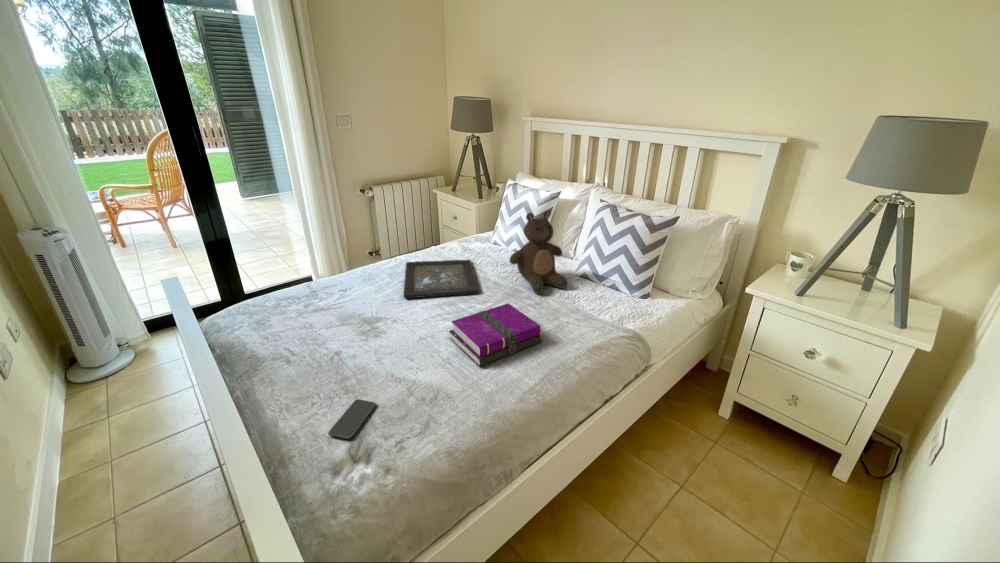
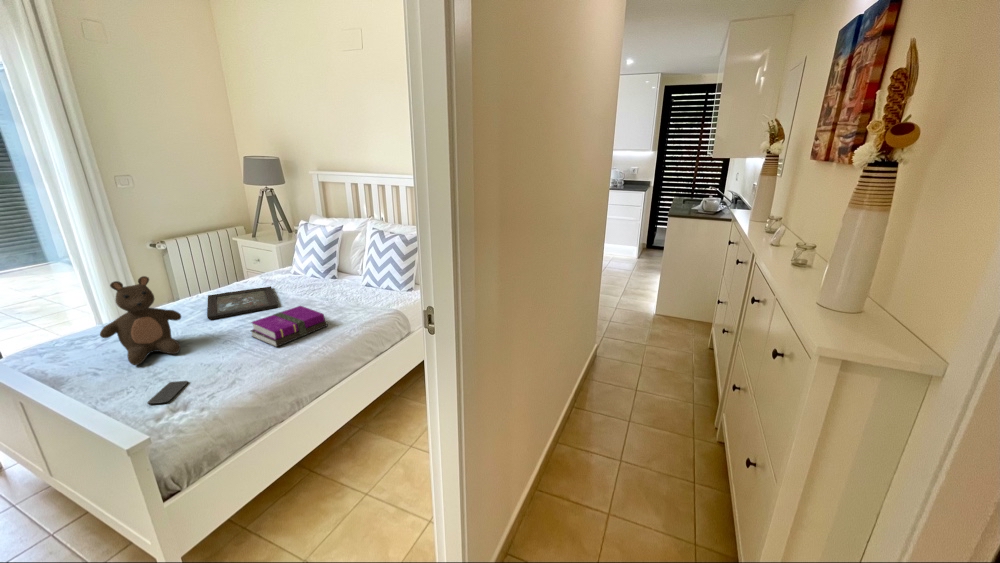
stuffed bear: present [510,211,568,294] -> present [100,276,181,365]

